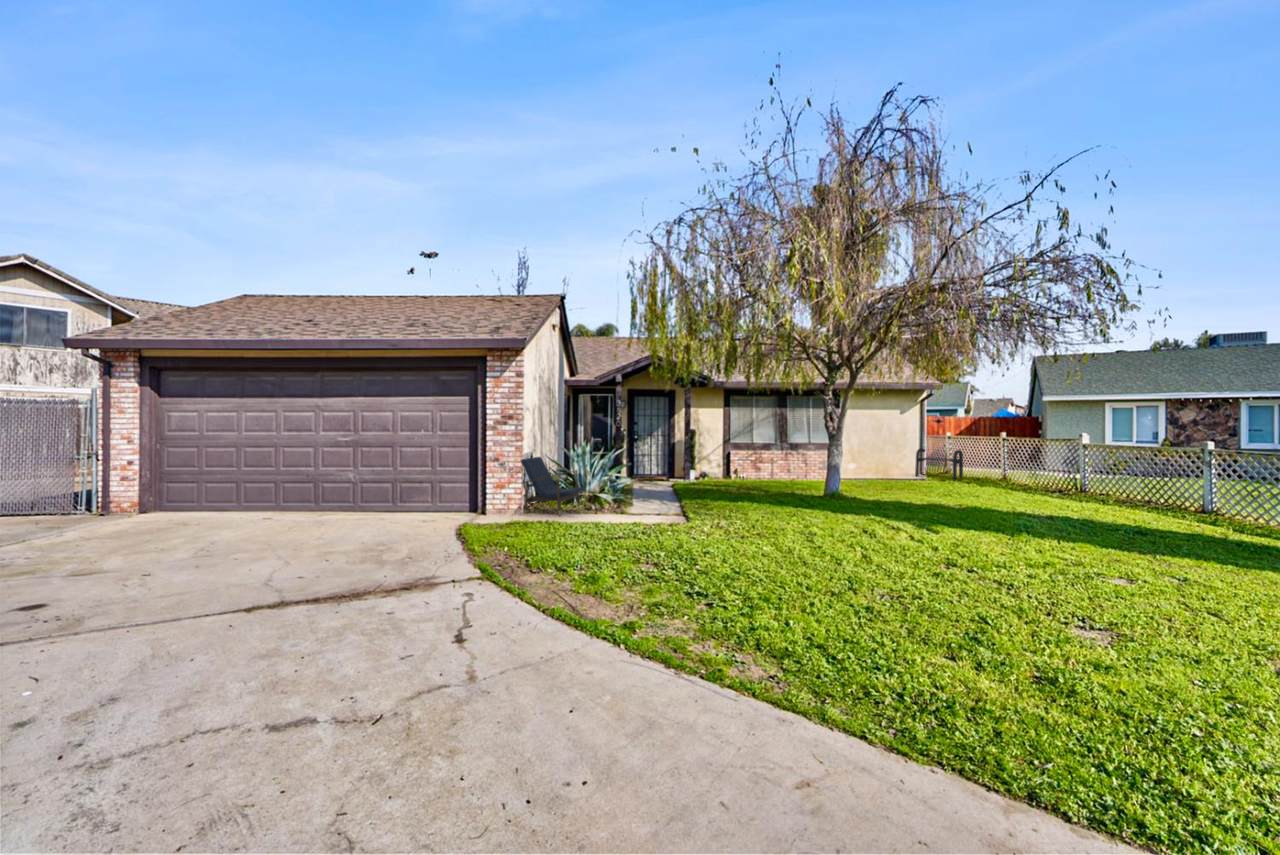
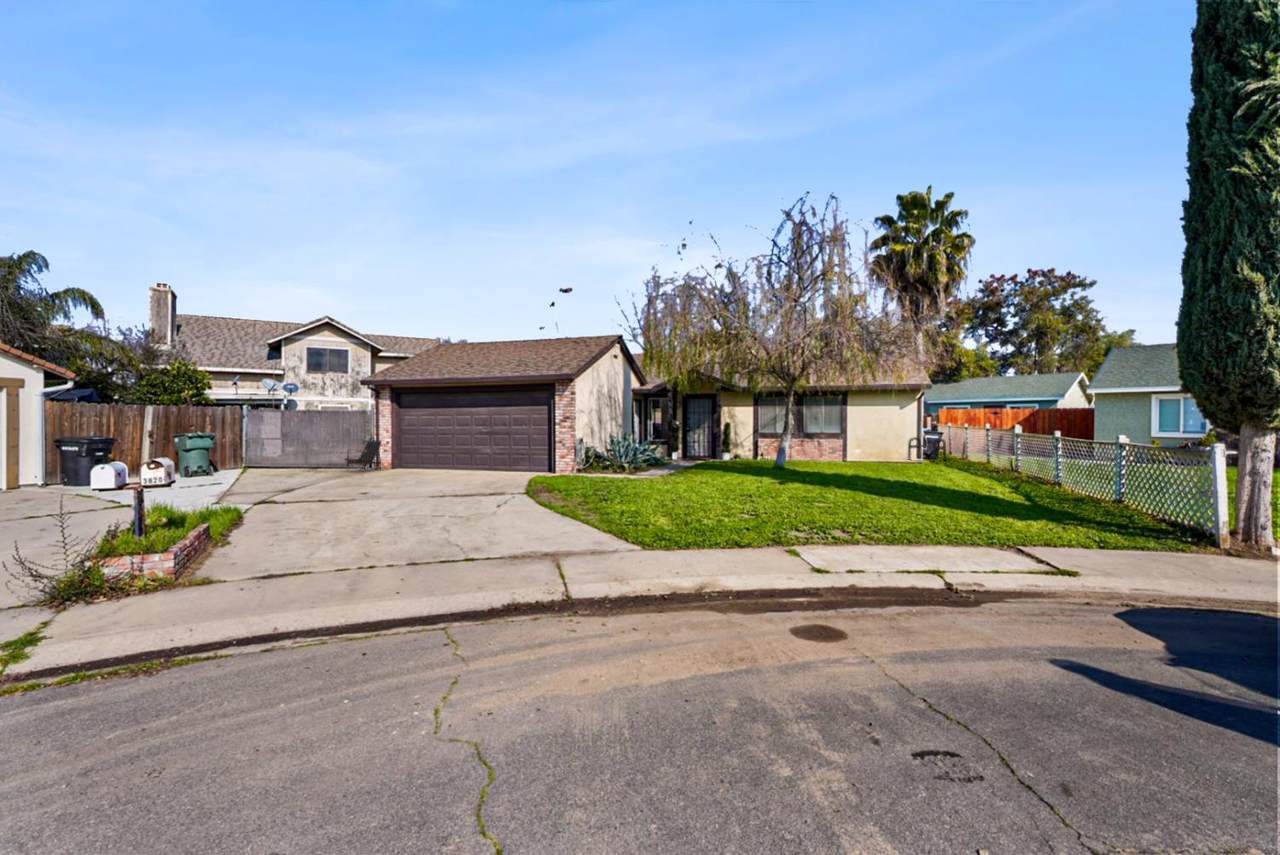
lounge chair: present [521,457,585,516] -> present [345,440,381,470]

